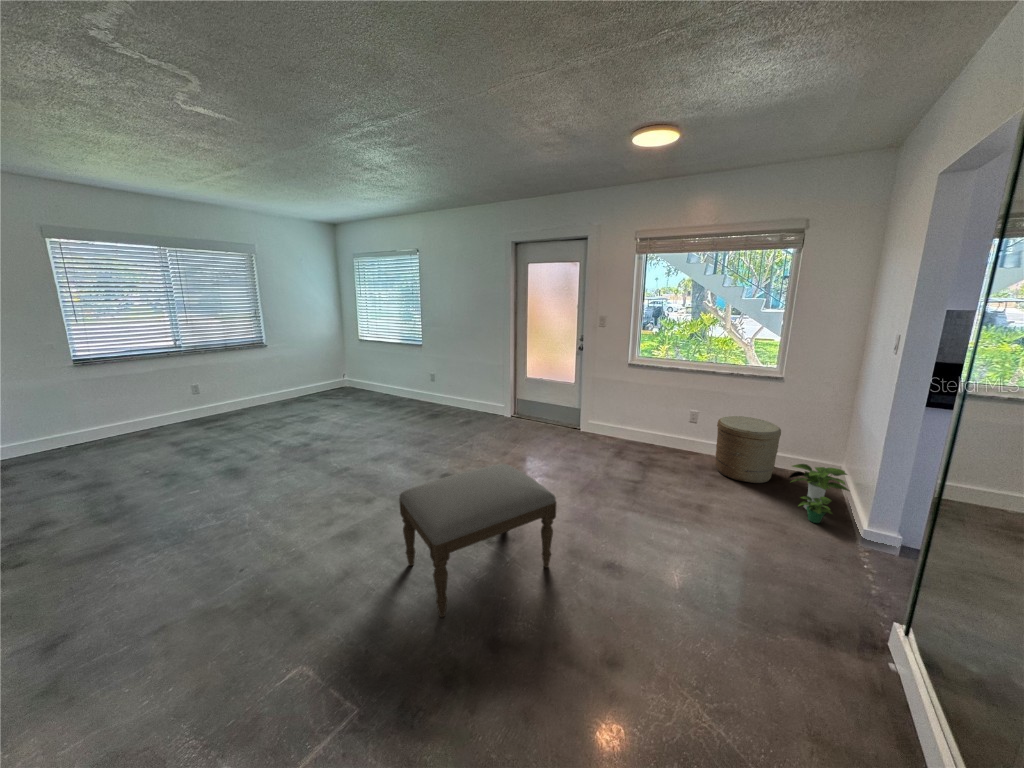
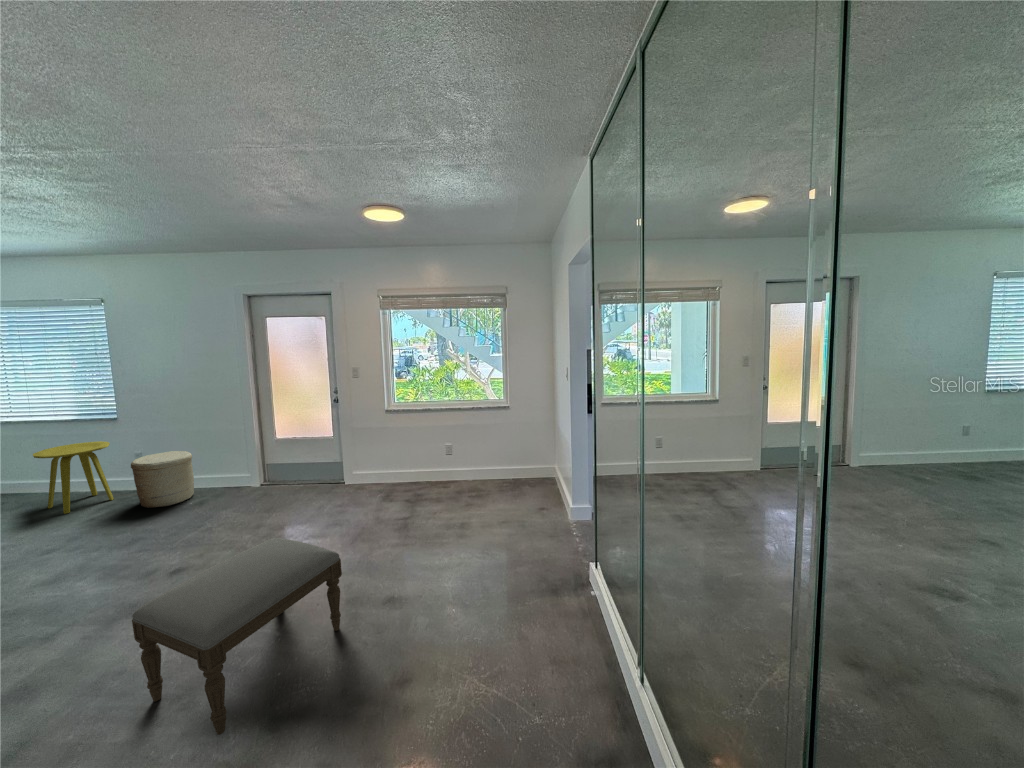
side table: none [384,361,423,409] -> present [33,441,114,514]
woven basket: present [716,416,781,483] -> present [131,451,194,508]
potted plant: present [789,464,849,523] -> none [524,469,561,513]

